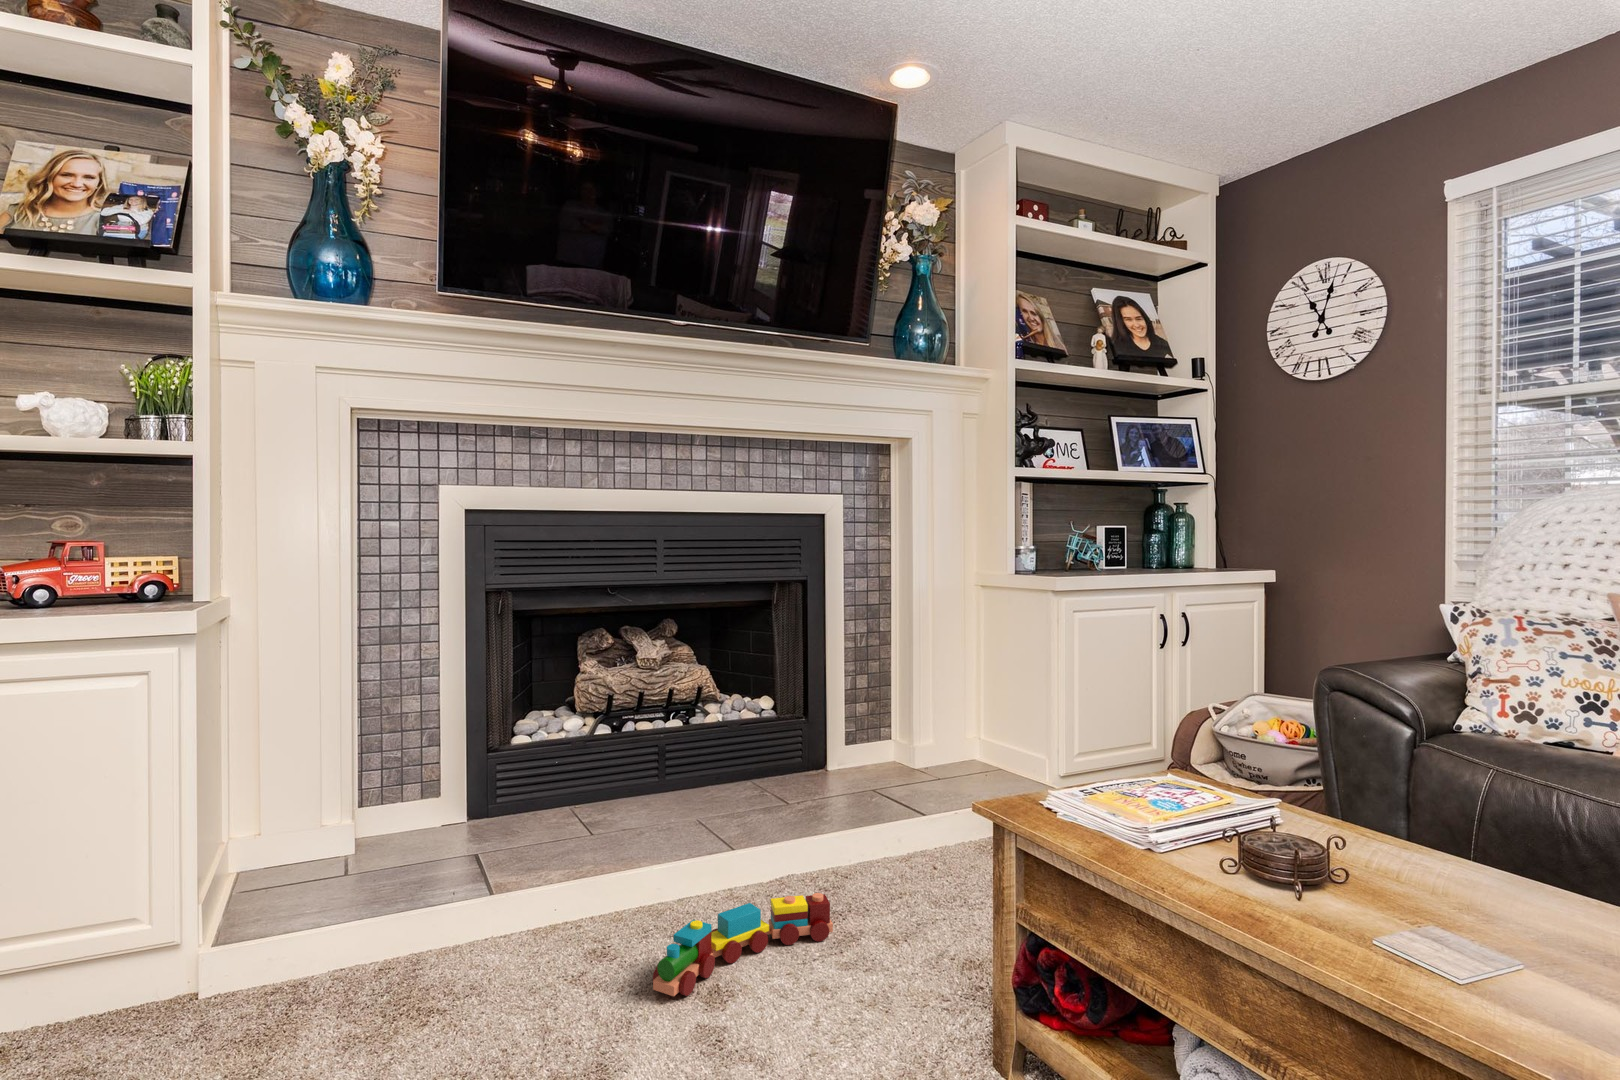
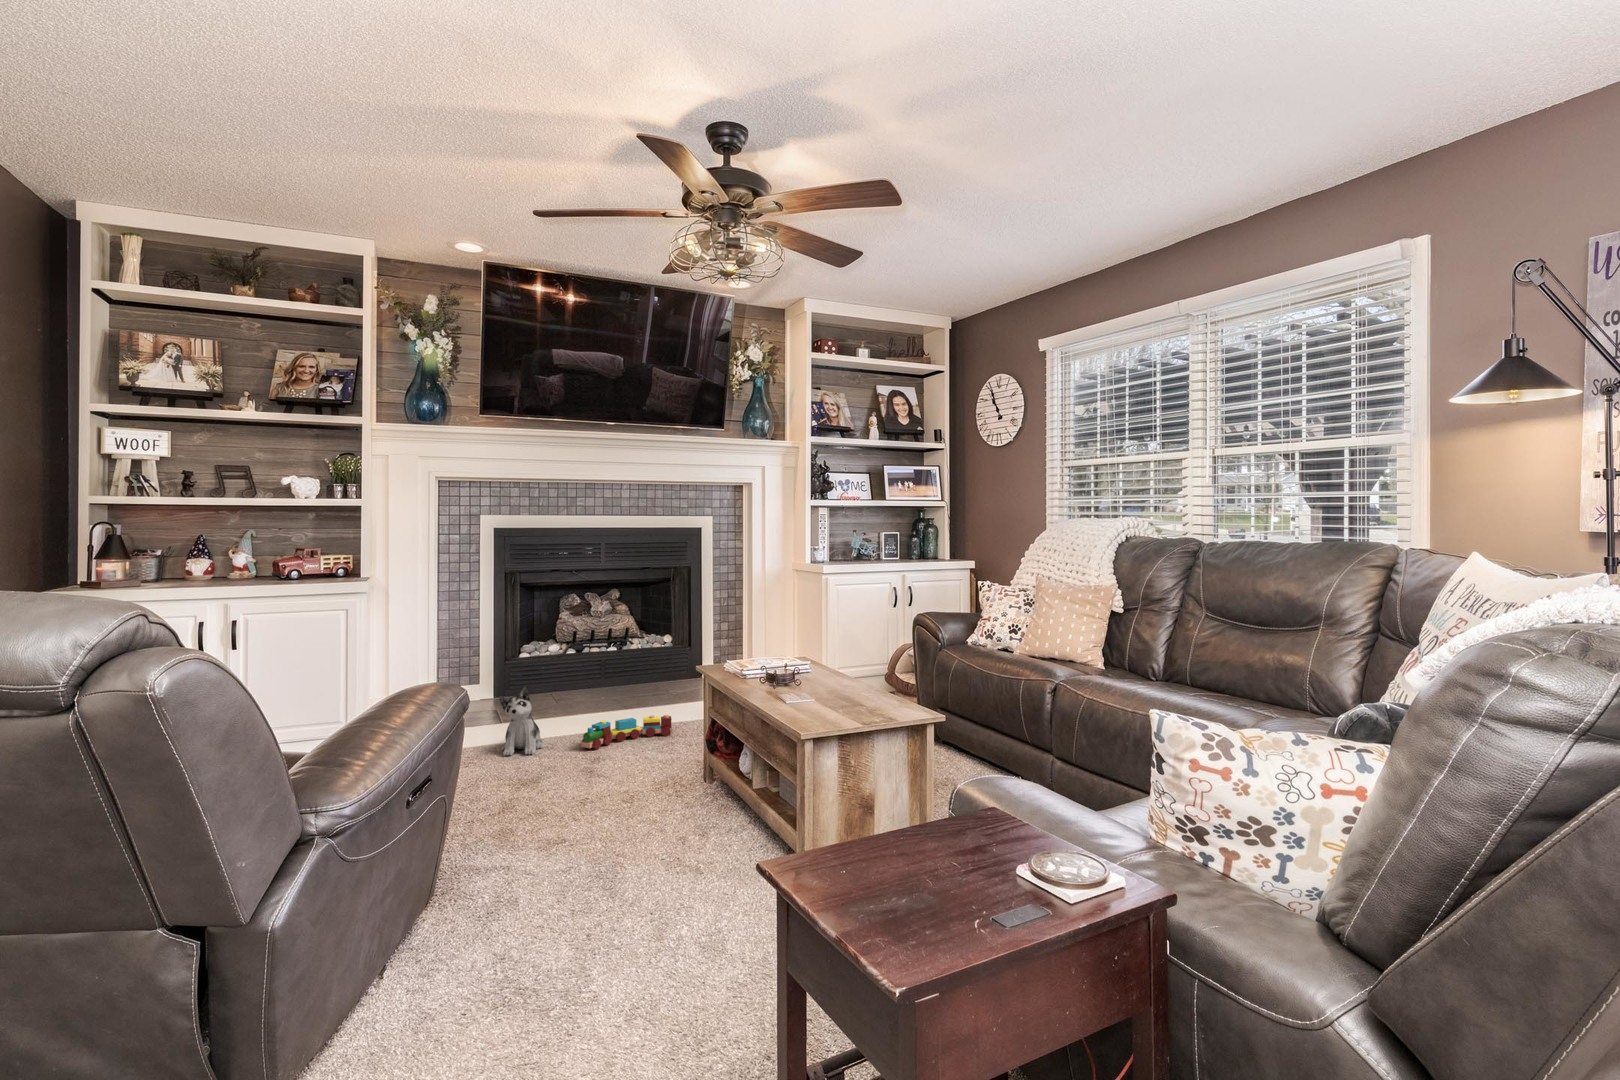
plush toy: none [472,859,569,1025] -> present [499,687,544,756]

